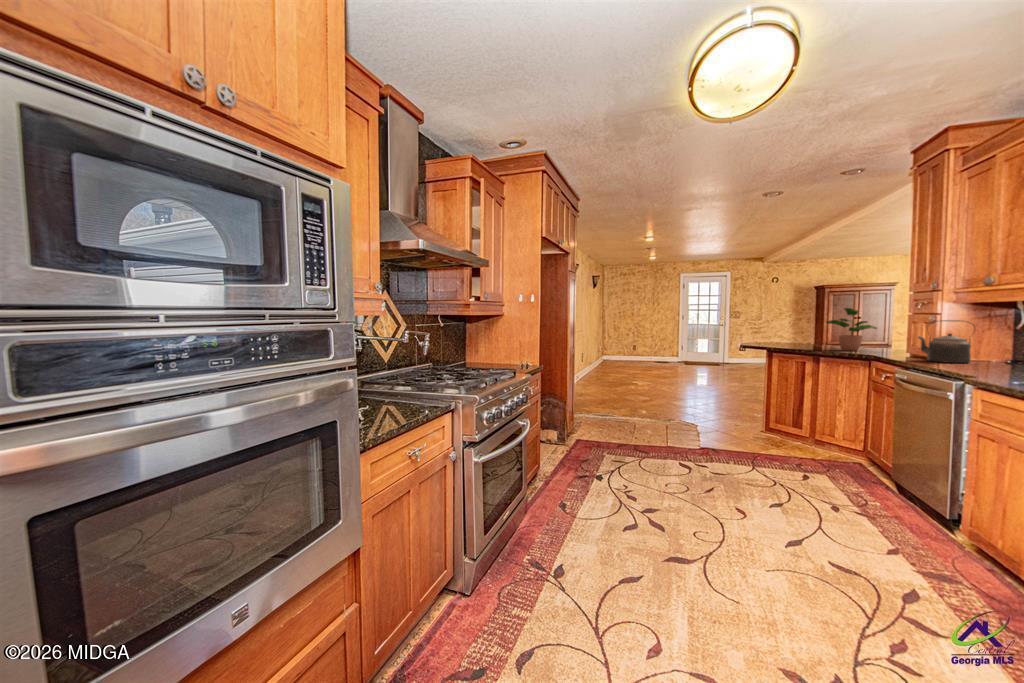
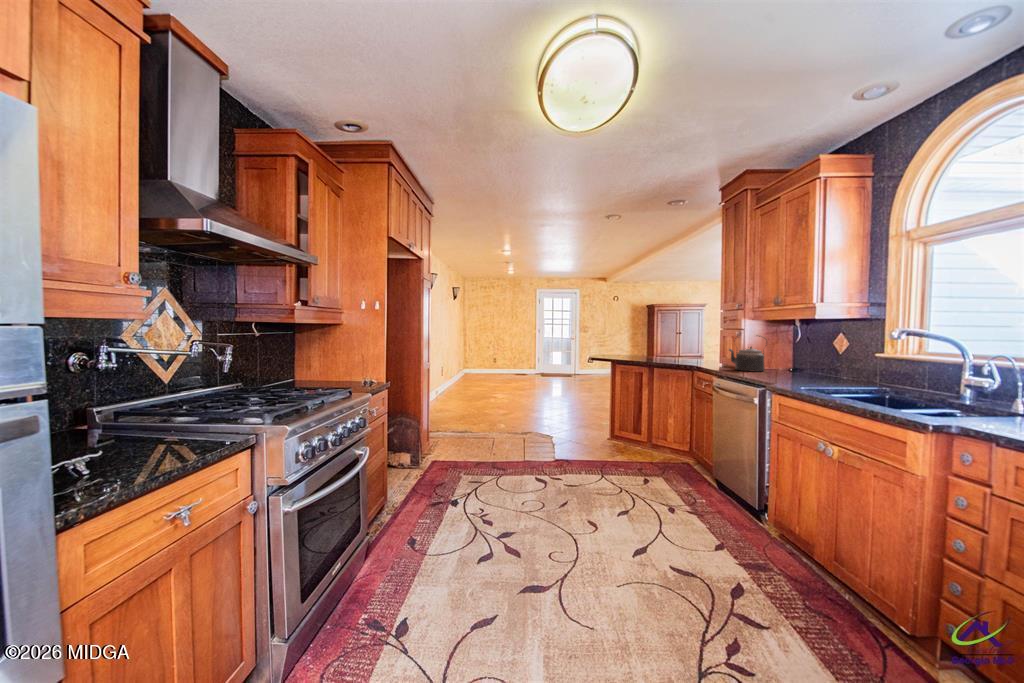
potted plant: present [826,308,877,351] -> none [660,323,698,362]

